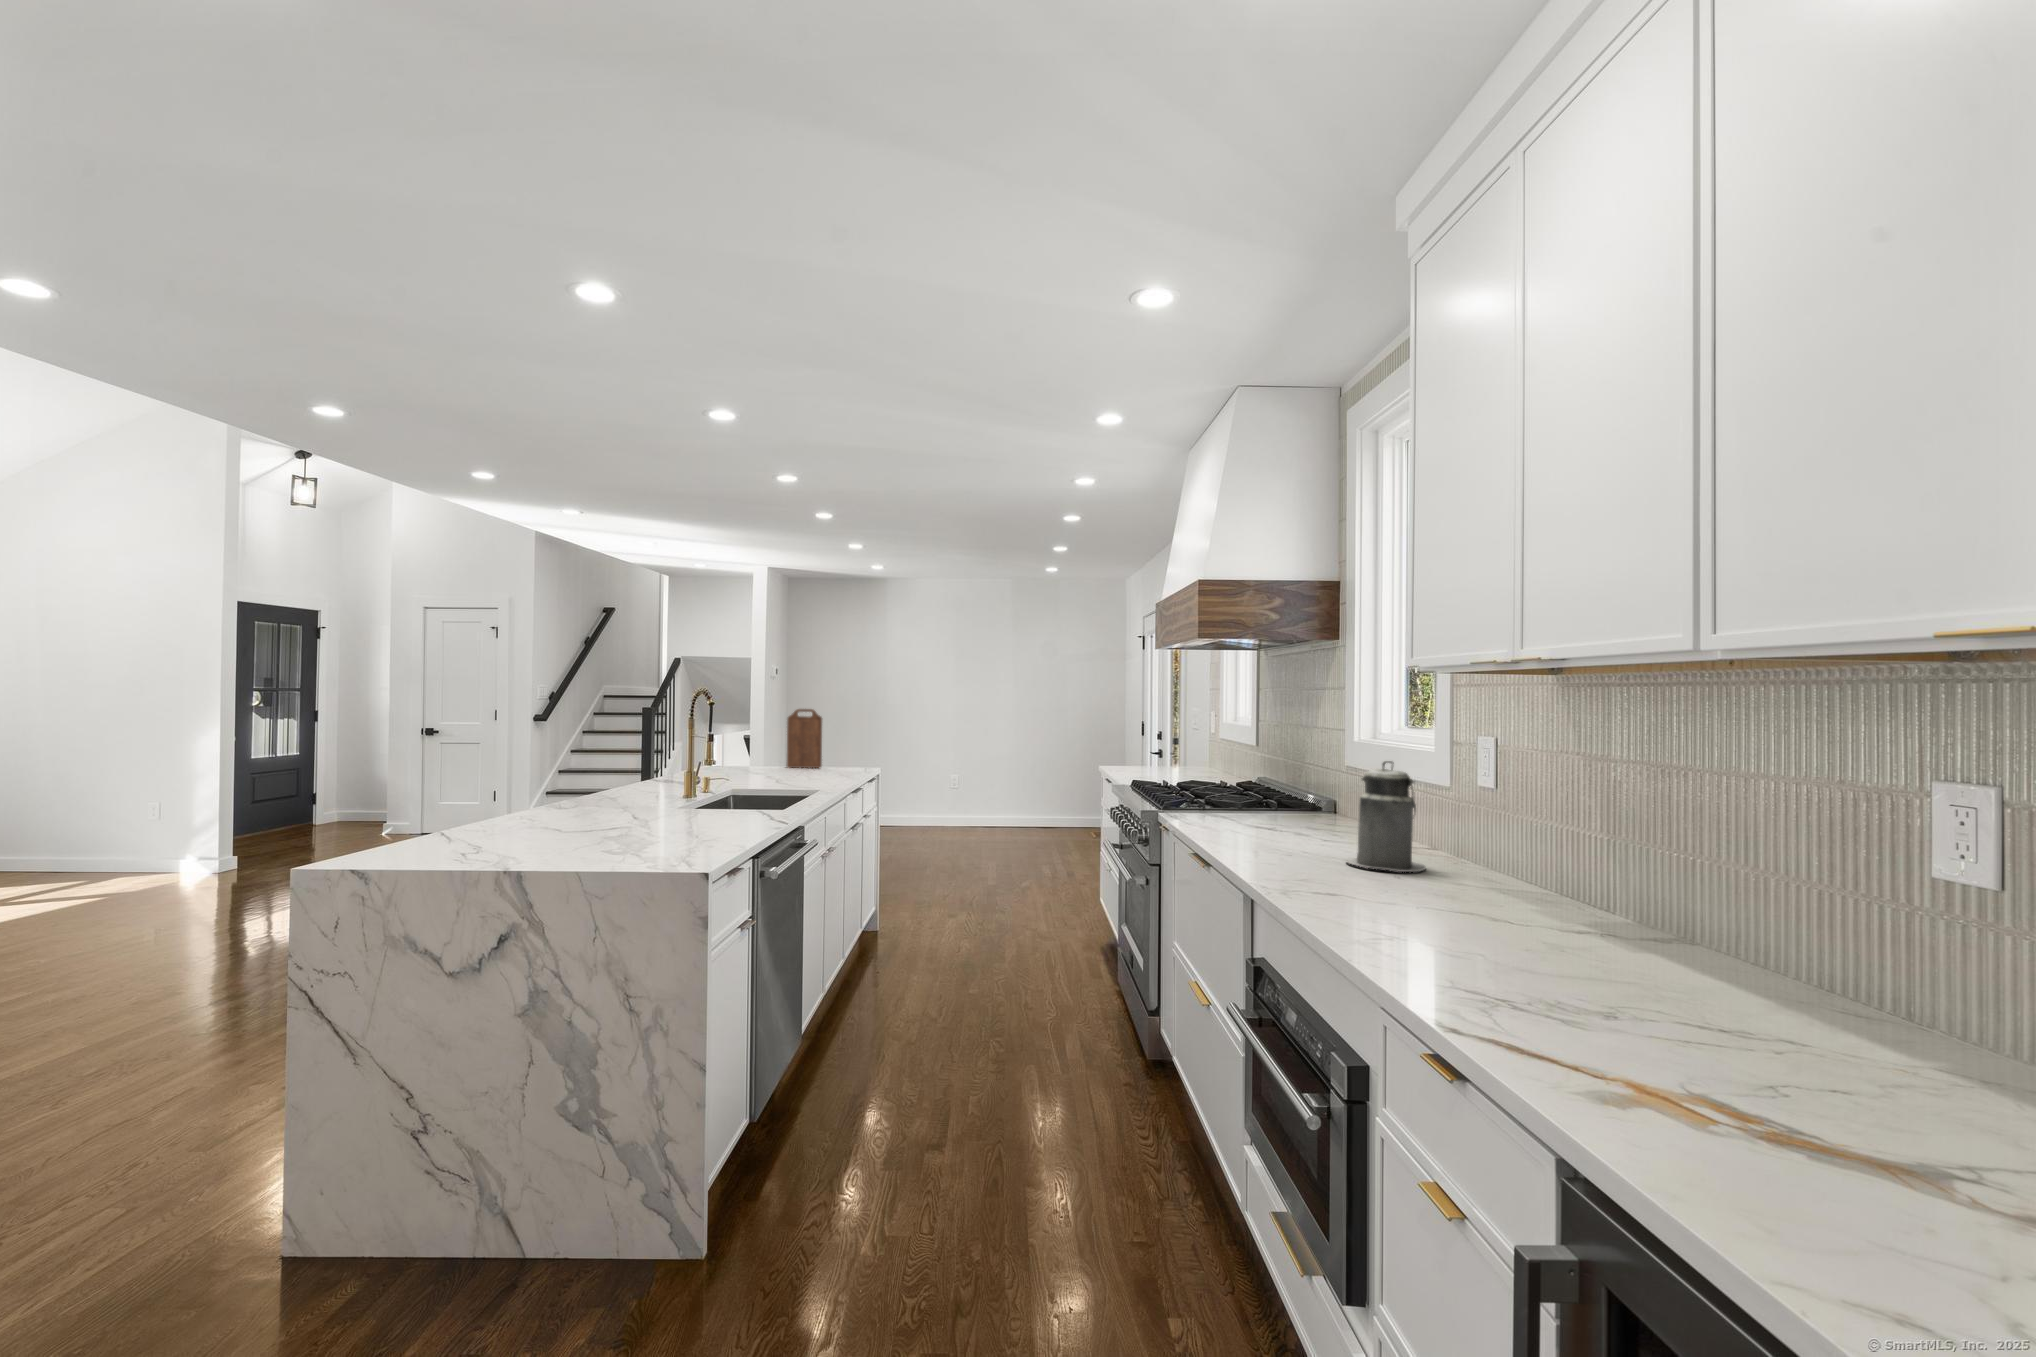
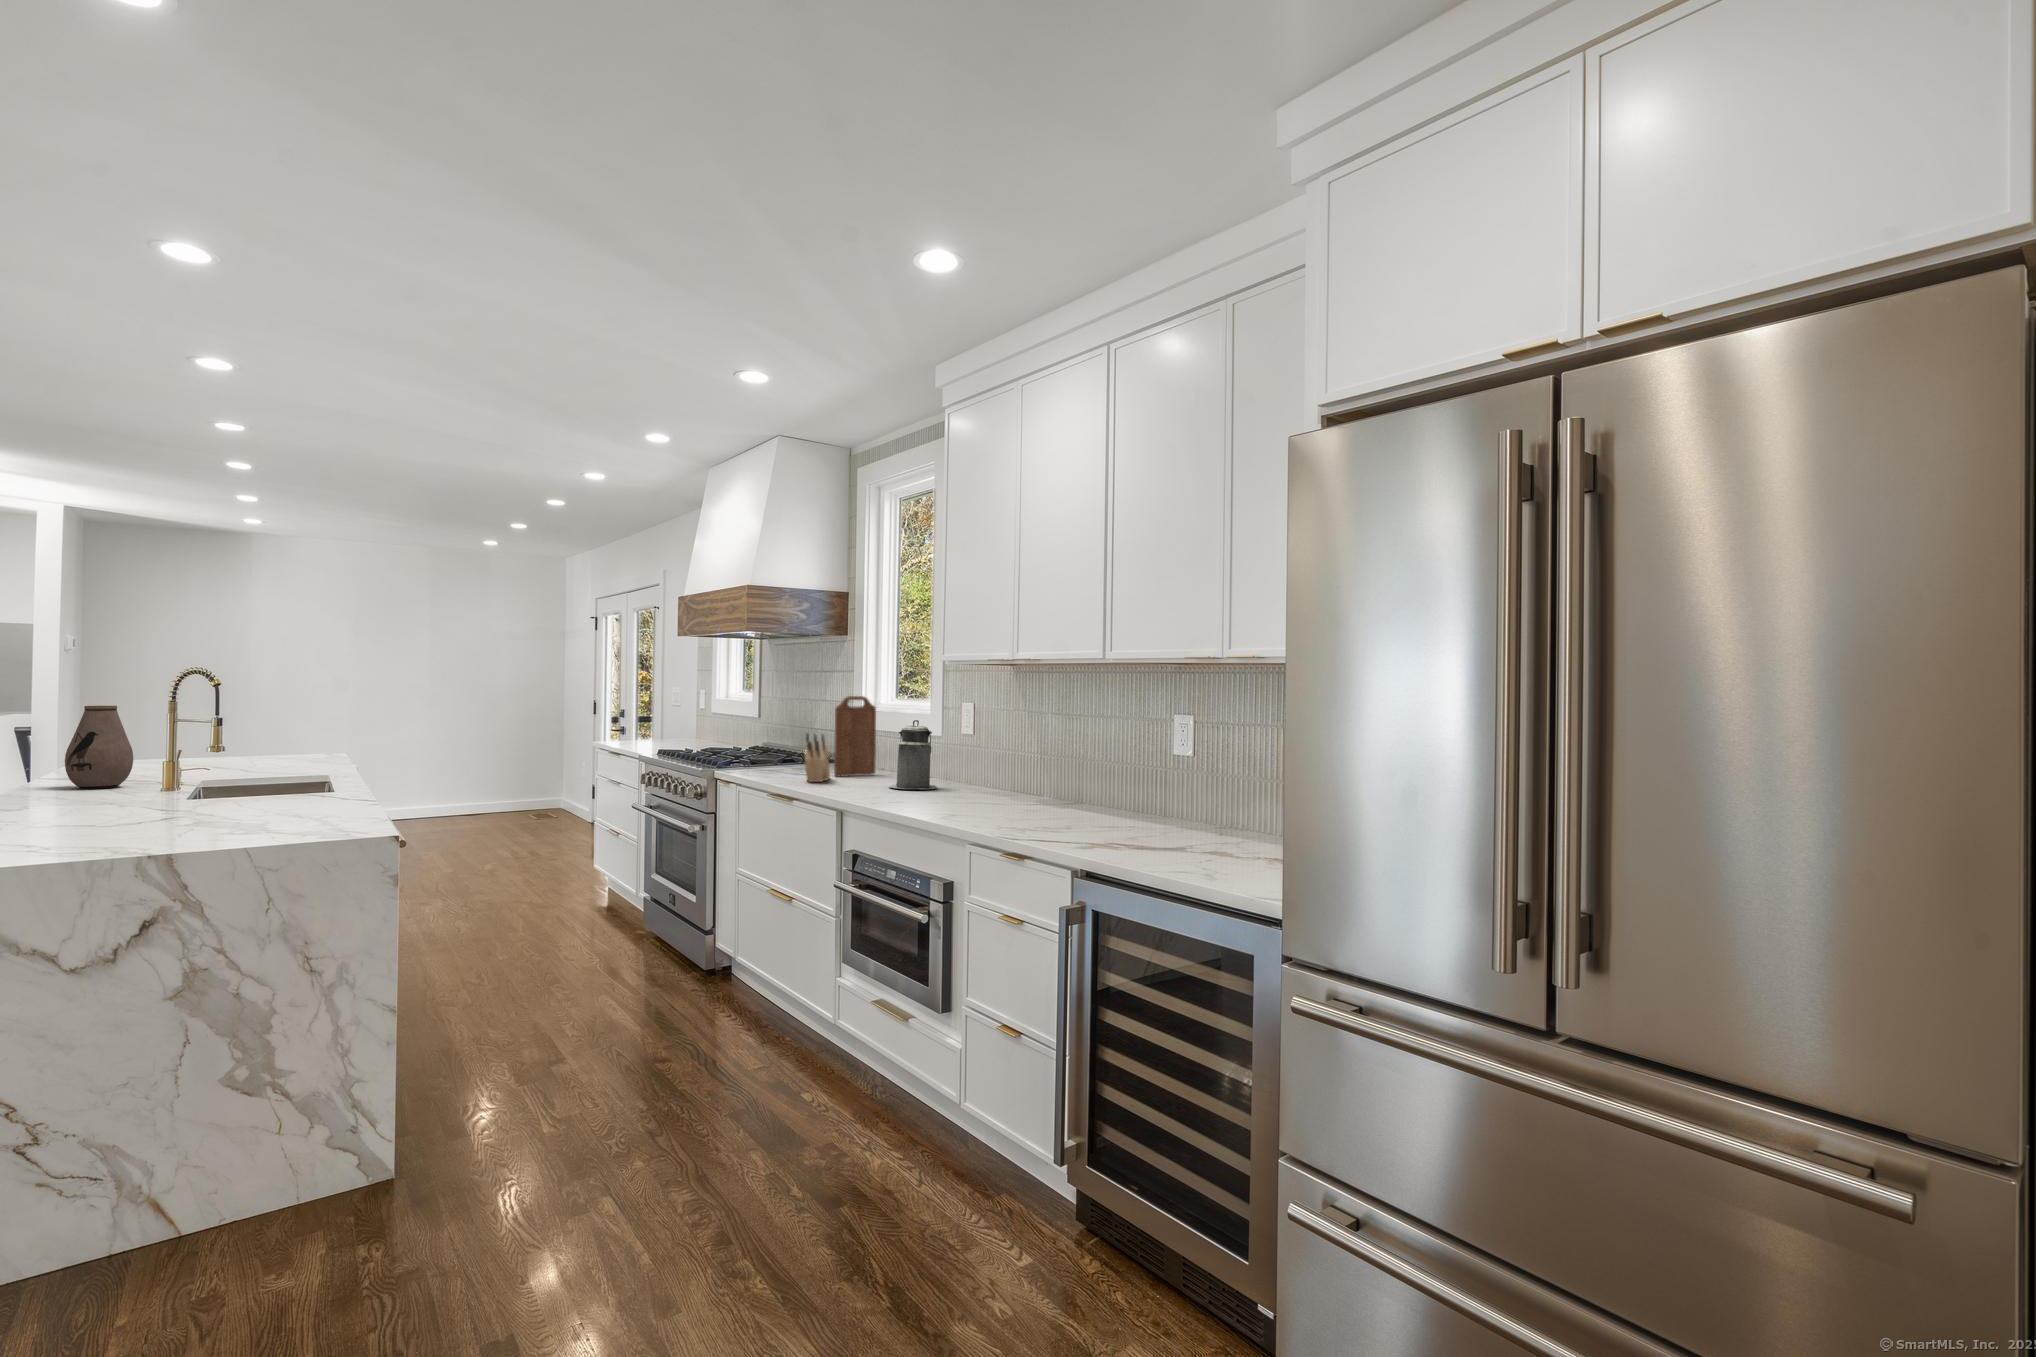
cutting board: present [787,709,822,768] -> present [834,696,876,777]
vase: none [635,722,679,792] -> present [65,706,133,789]
knife block: none [1232,773,1281,842] -> present [805,734,830,782]

